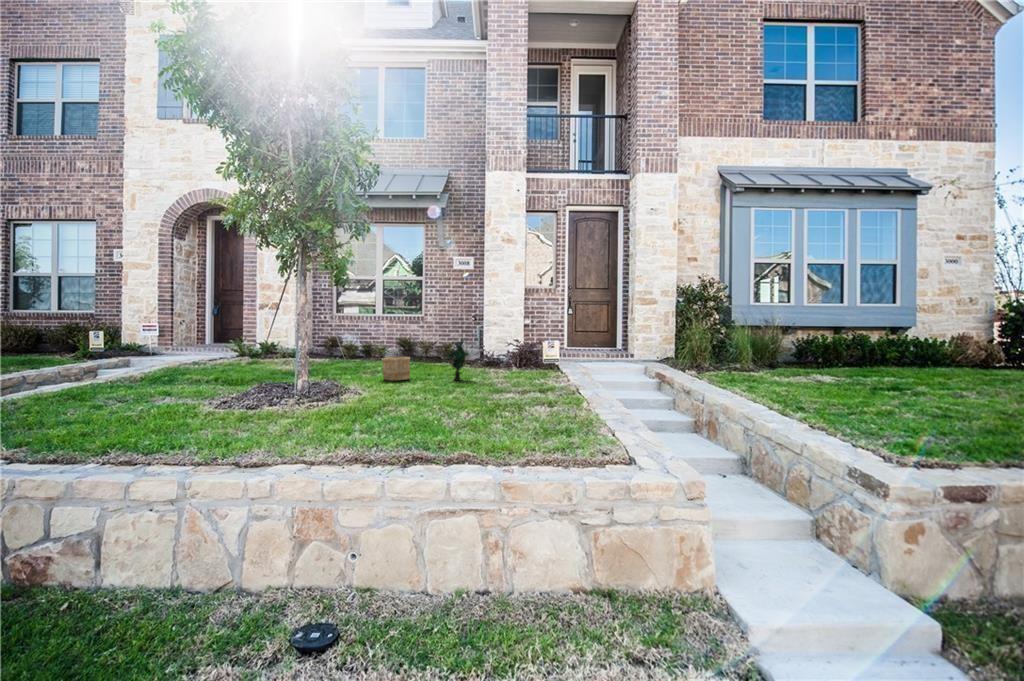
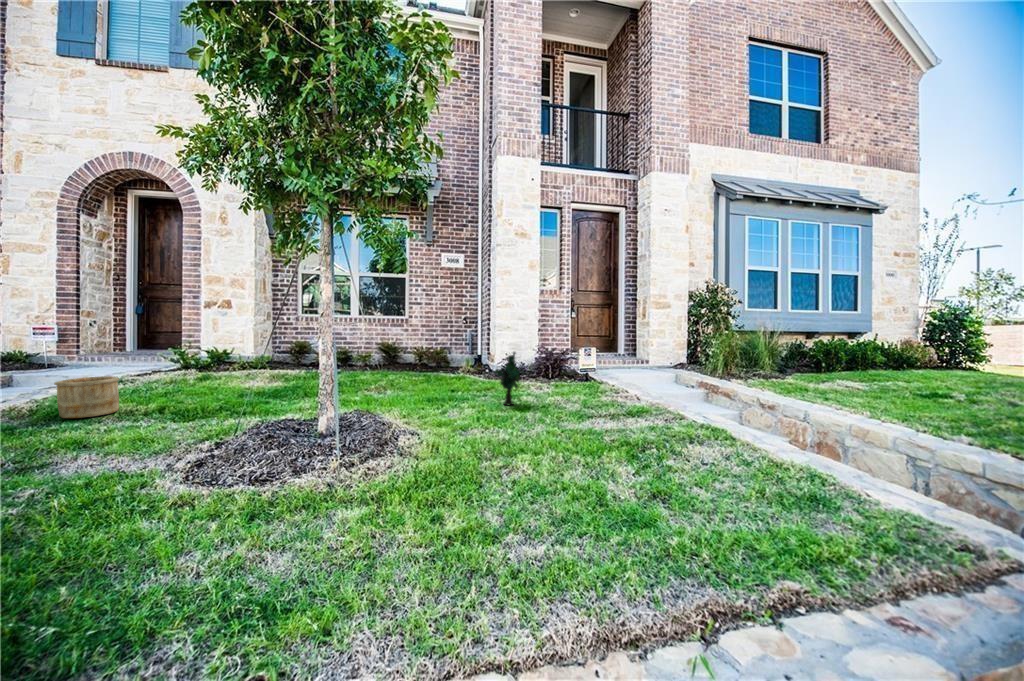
wooden bucket: present [382,357,410,381] -> present [54,376,119,418]

